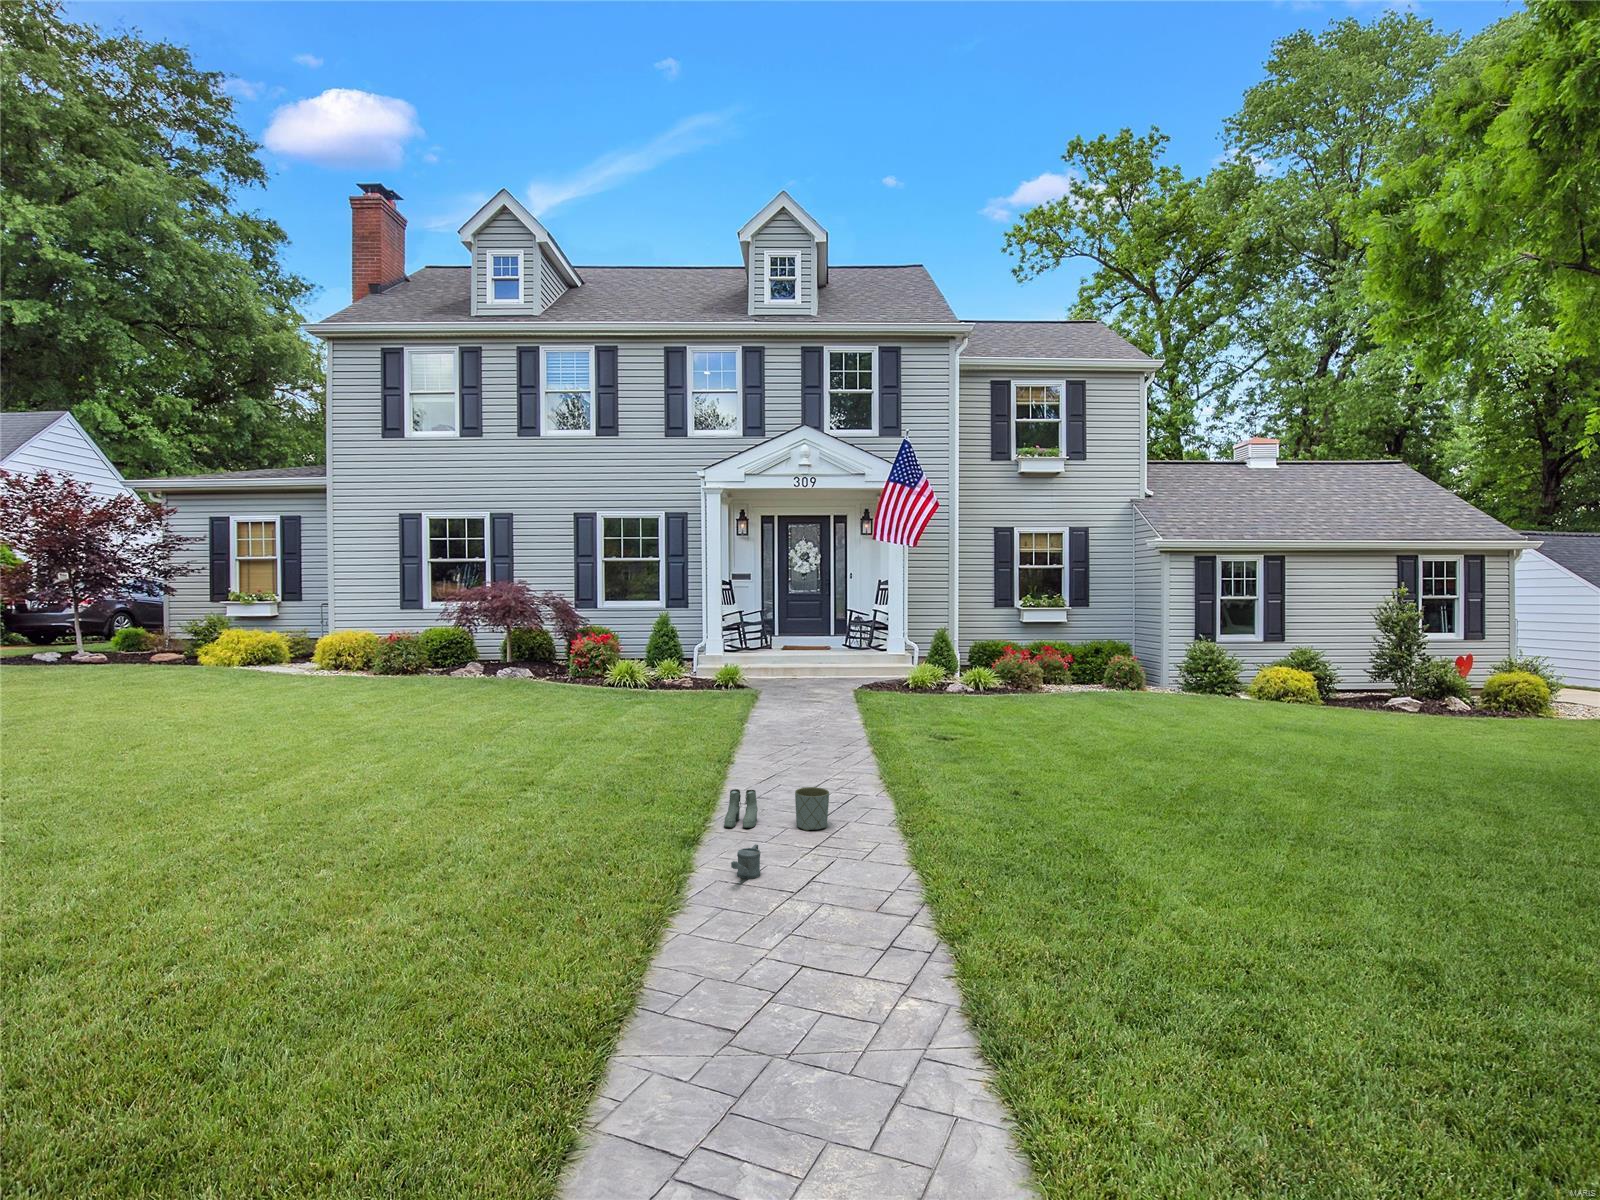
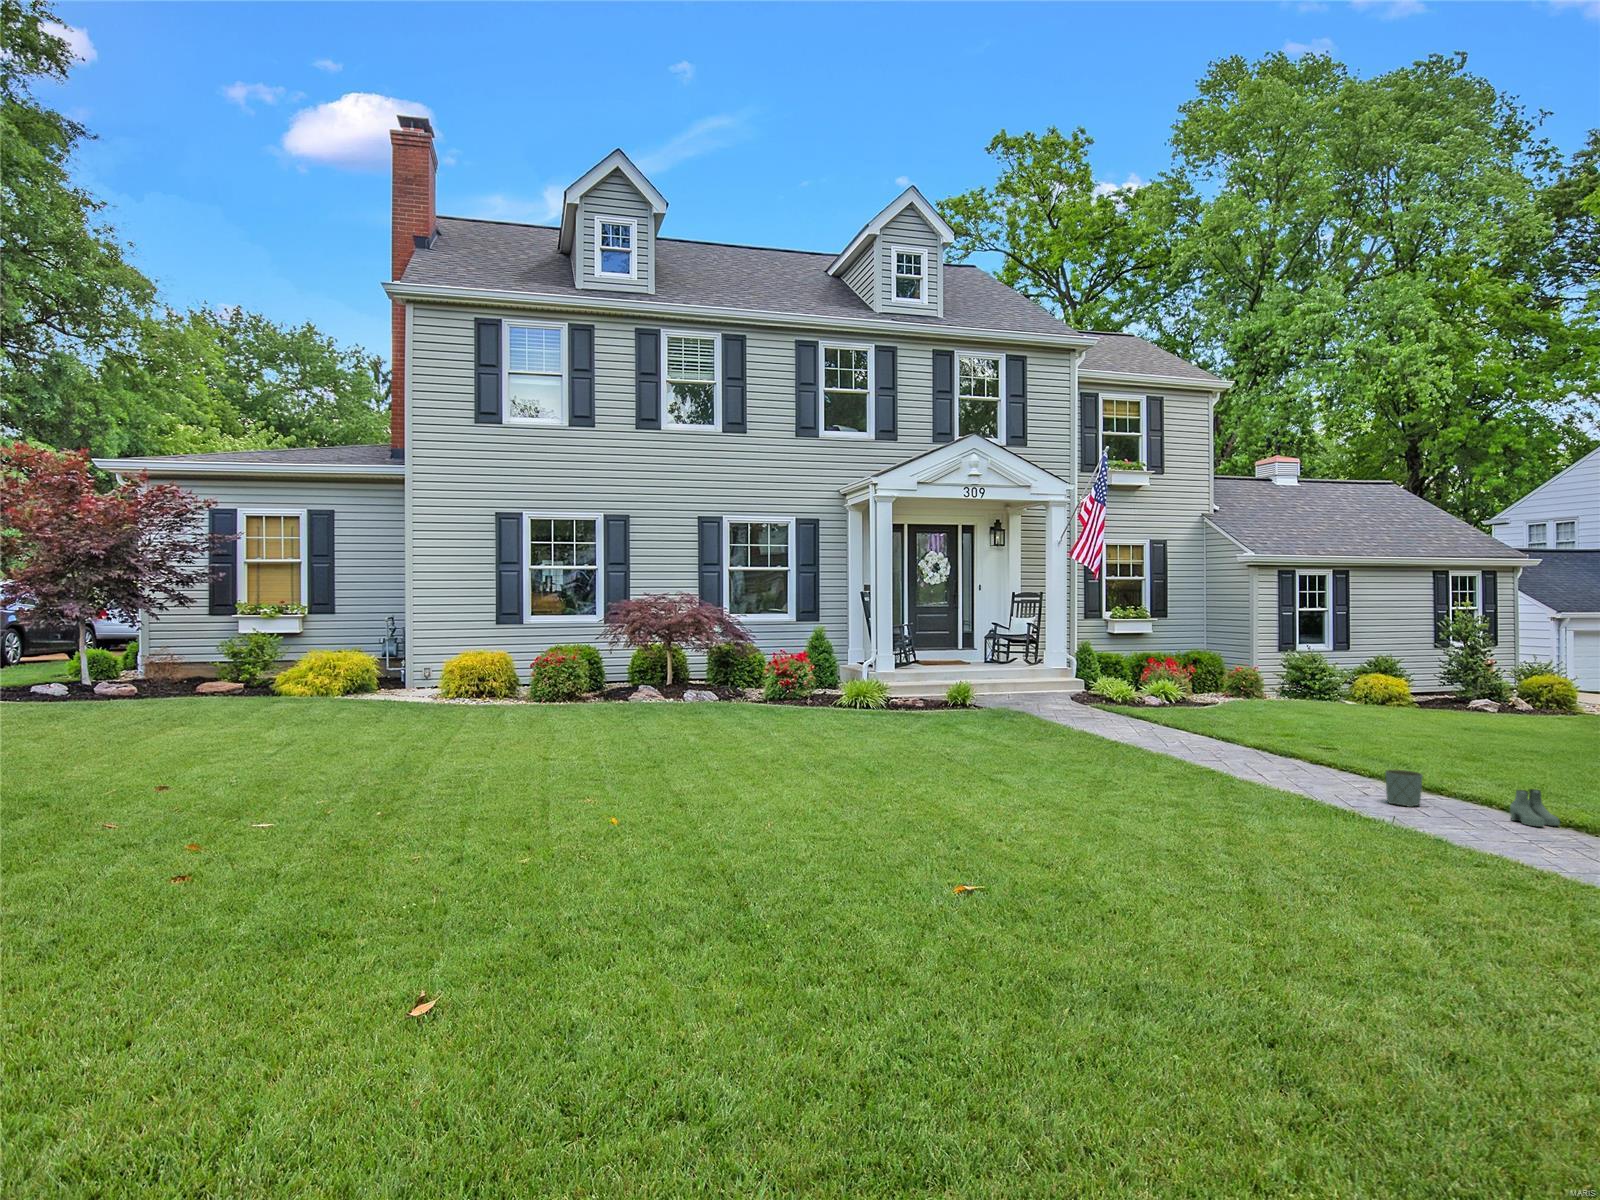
boots: present [724,789,758,828] -> present [1510,789,1560,827]
watering can: present [731,844,761,879] -> none [1468,813,1514,841]

